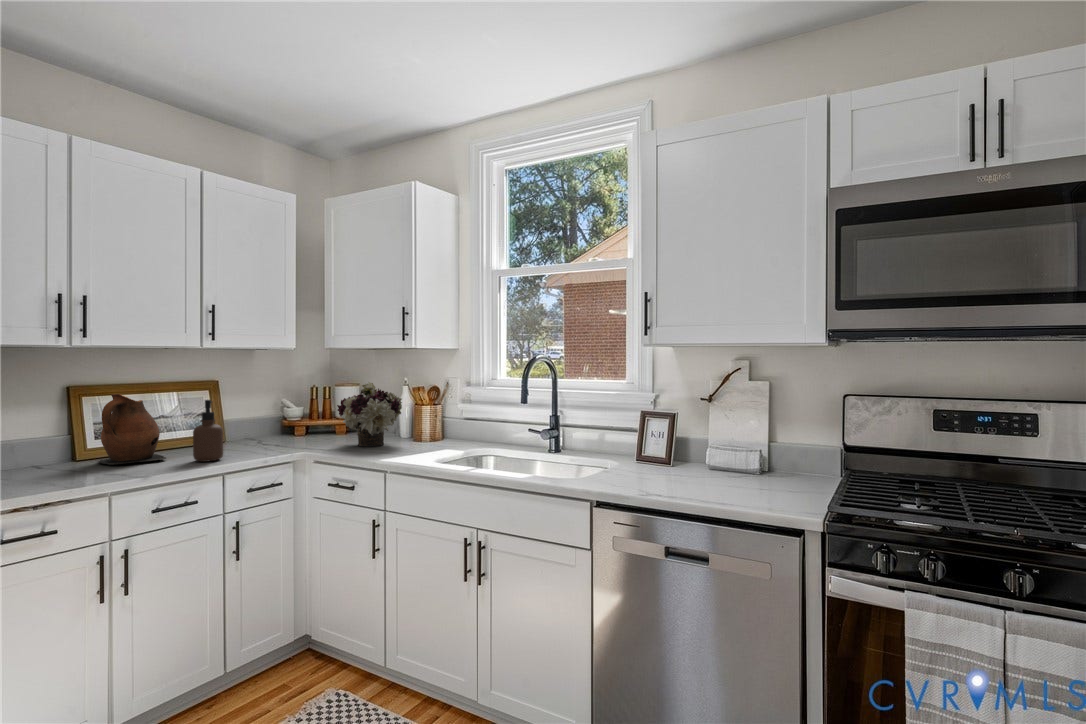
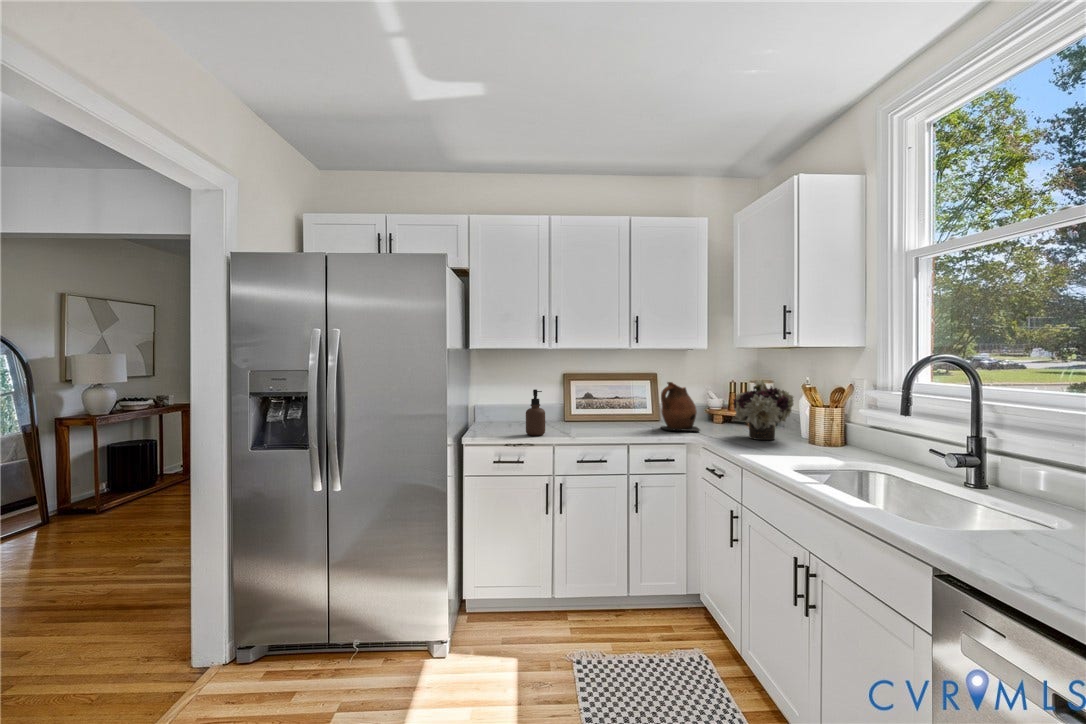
ceramic pitcher: present [98,394,166,465] -> present [661,382,700,431]
soap dispenser: present [193,400,223,462] -> present [526,389,545,436]

